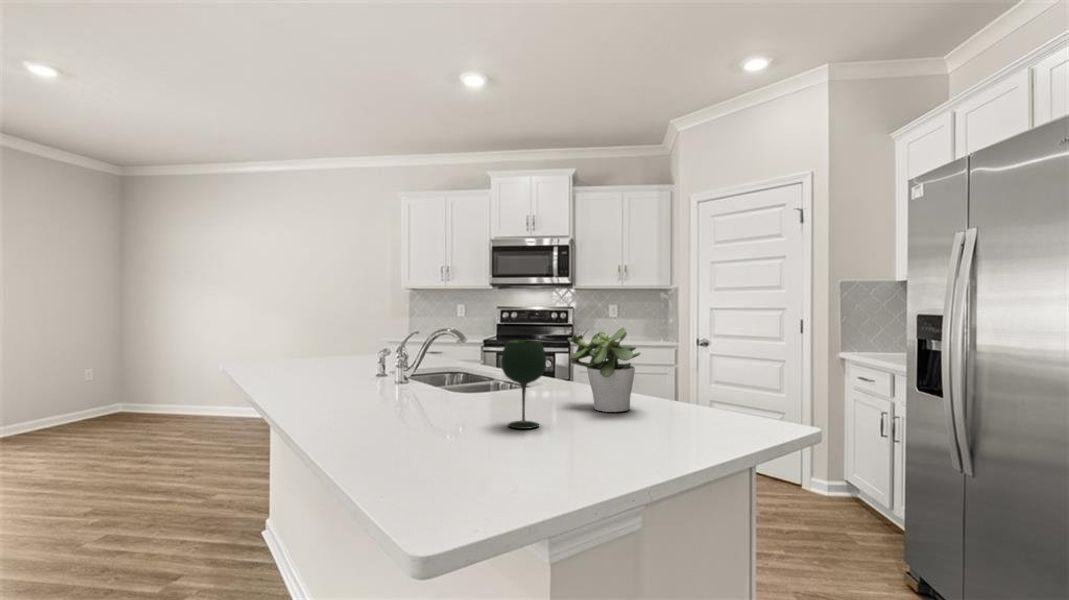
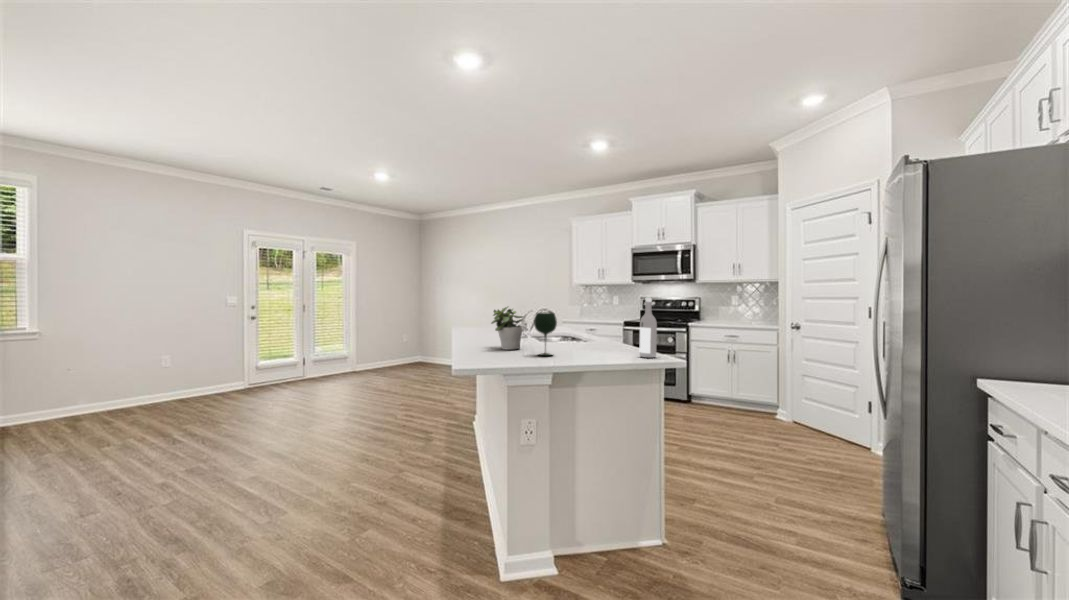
wine bottle: none [674,311,703,414] -> present [640,298,657,358]
potted plant: present [568,328,640,412] -> present [491,307,523,350]

